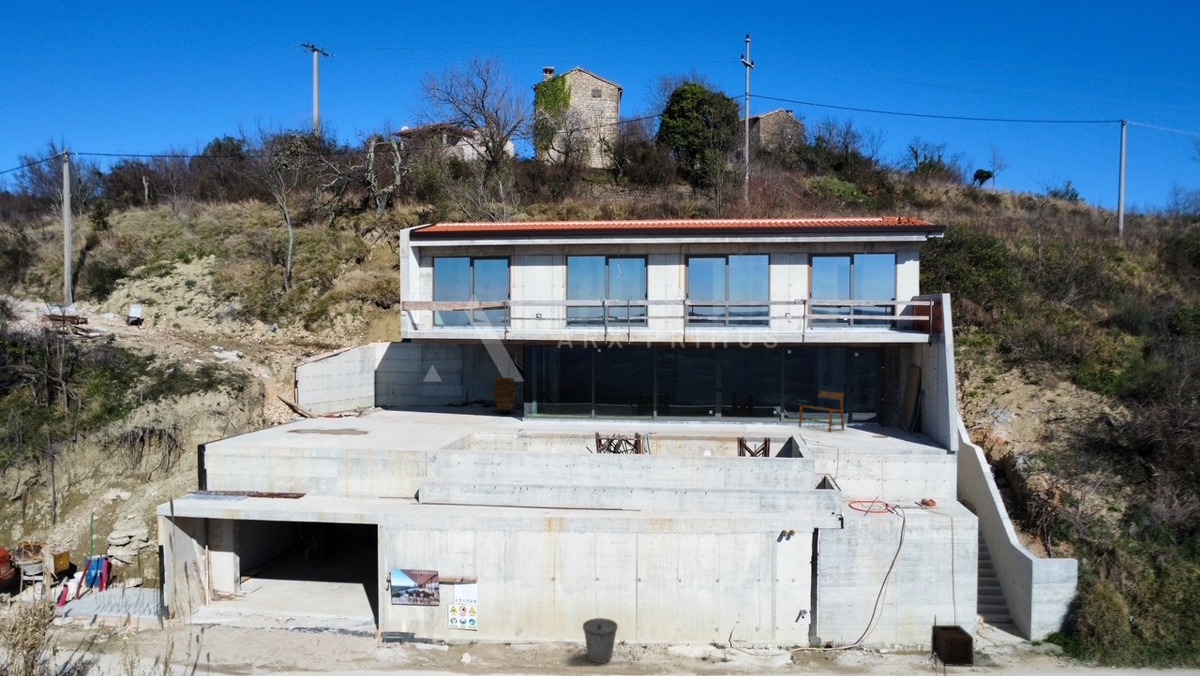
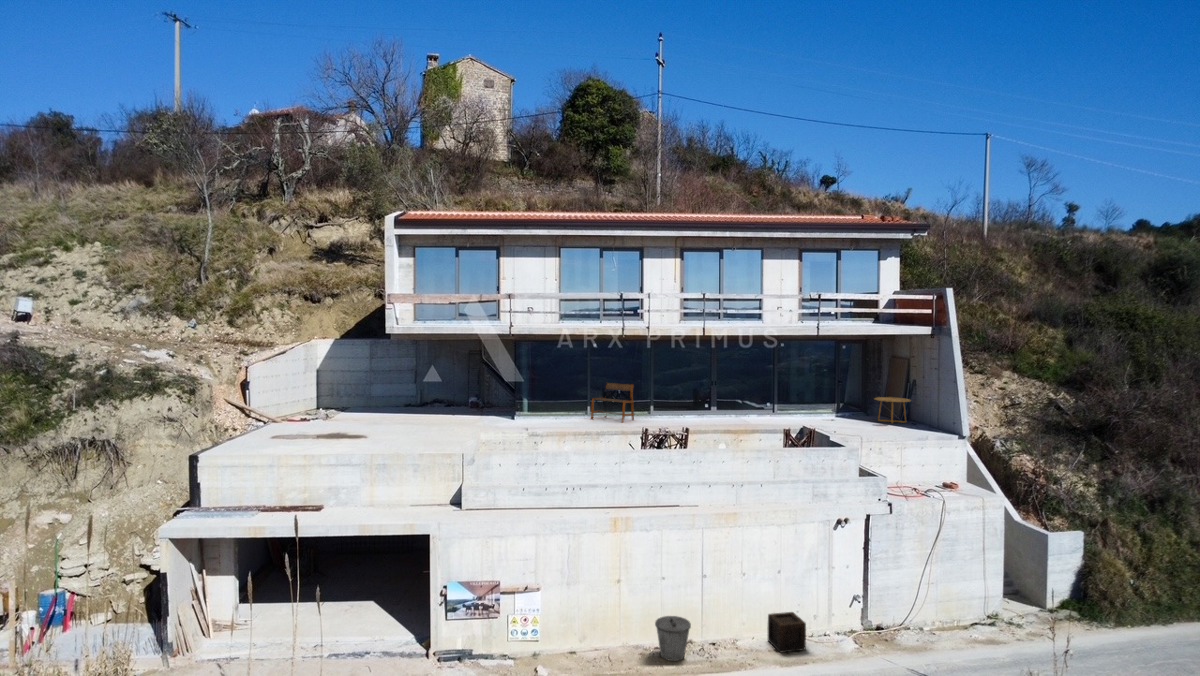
lounge chair: present [491,378,518,413] -> none [469,375,497,414]
bench: present [799,391,844,432] -> present [591,383,634,423]
round table: none [892,408,932,436] -> present [875,397,911,423]
wooden crate: present [931,625,973,665] -> present [768,612,806,653]

